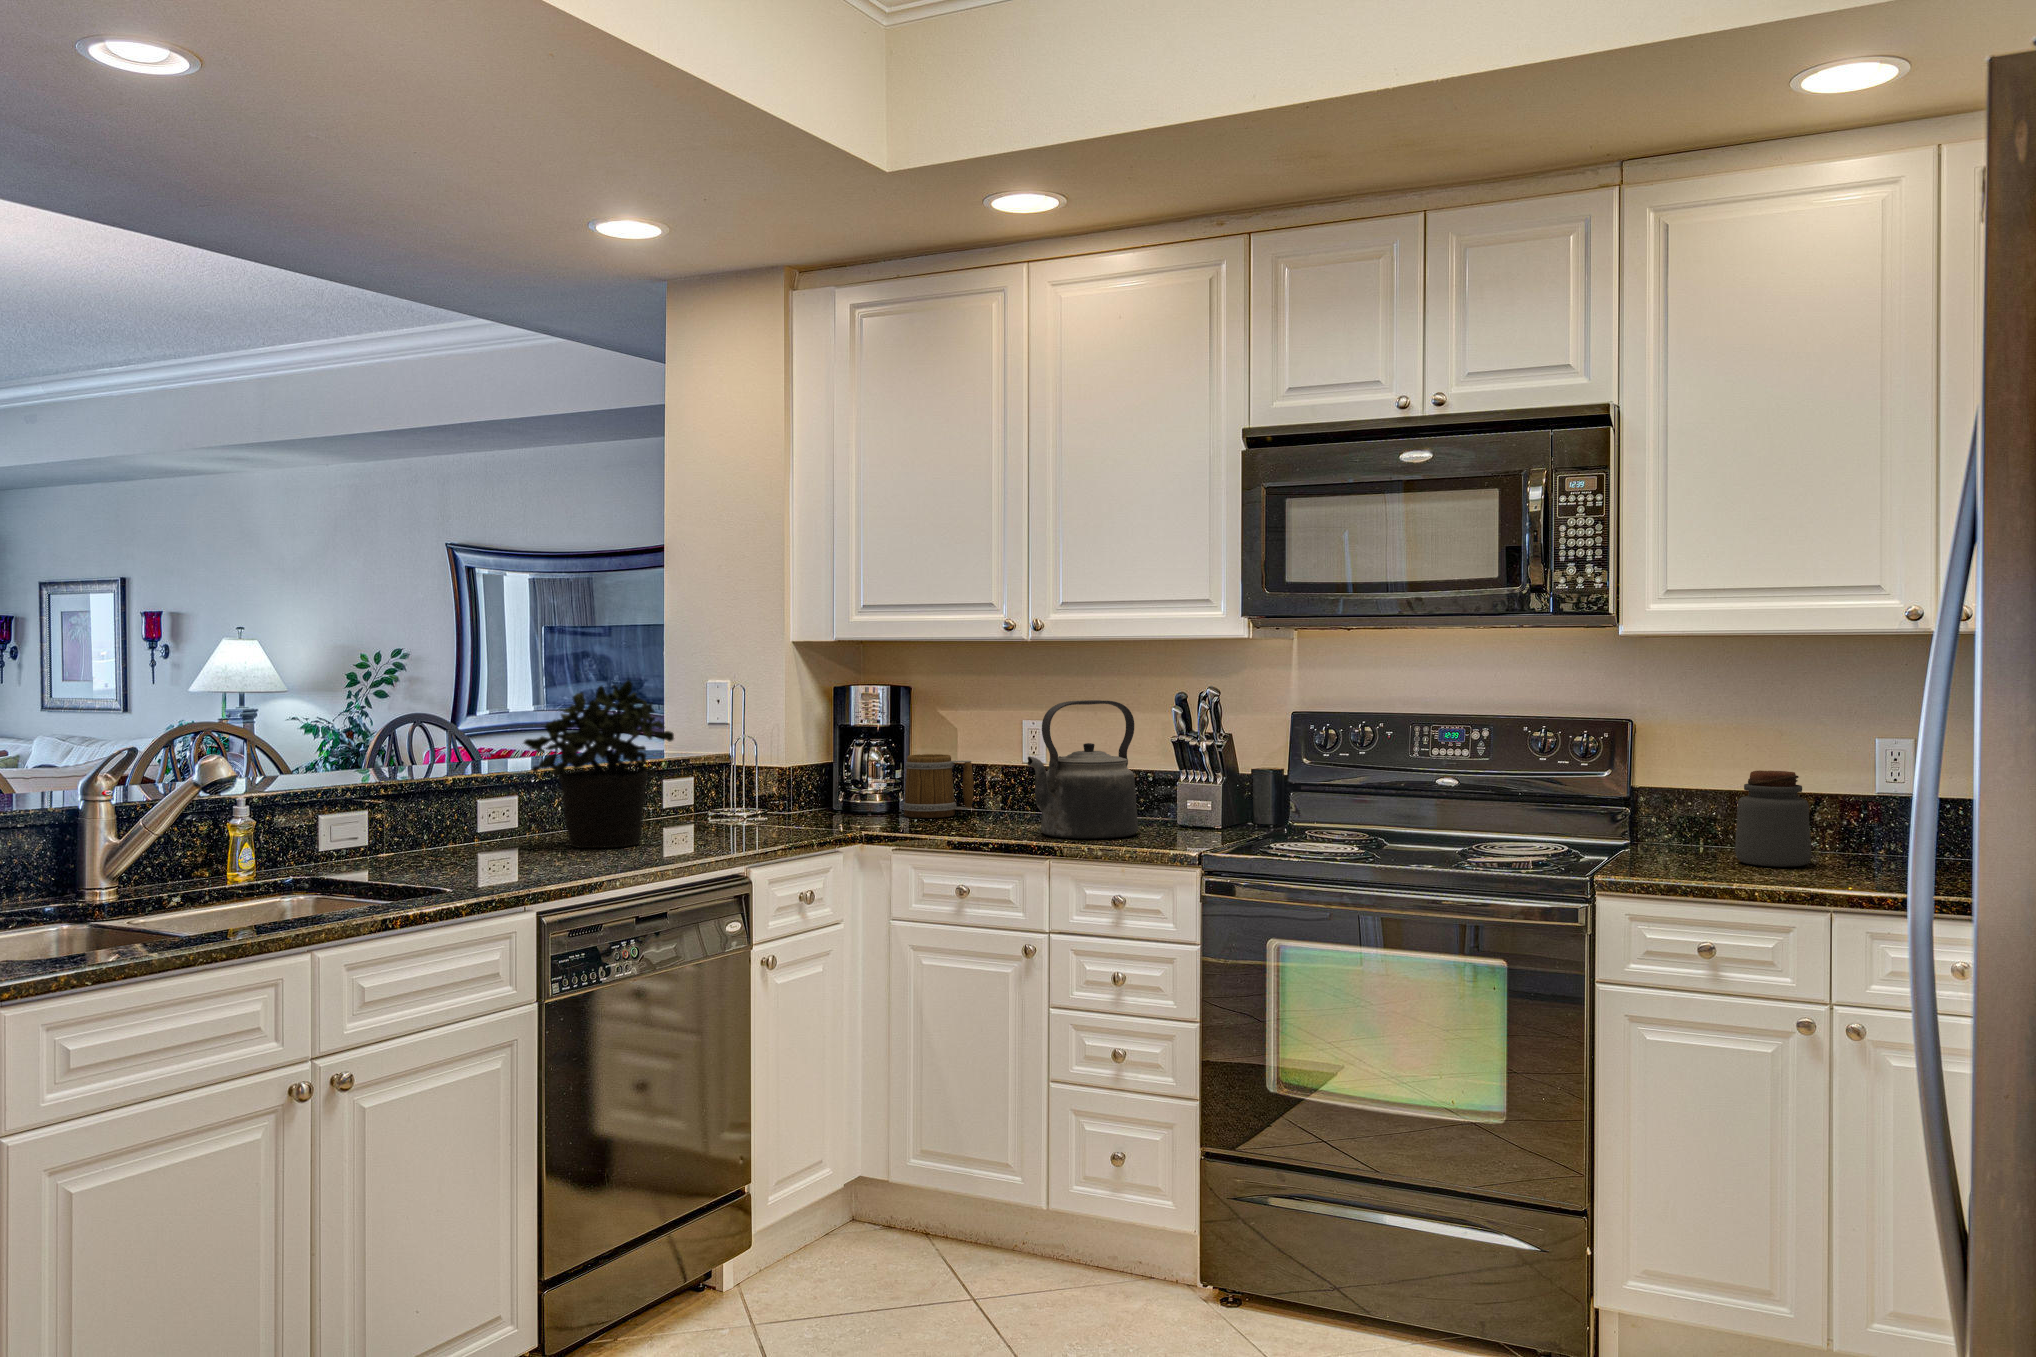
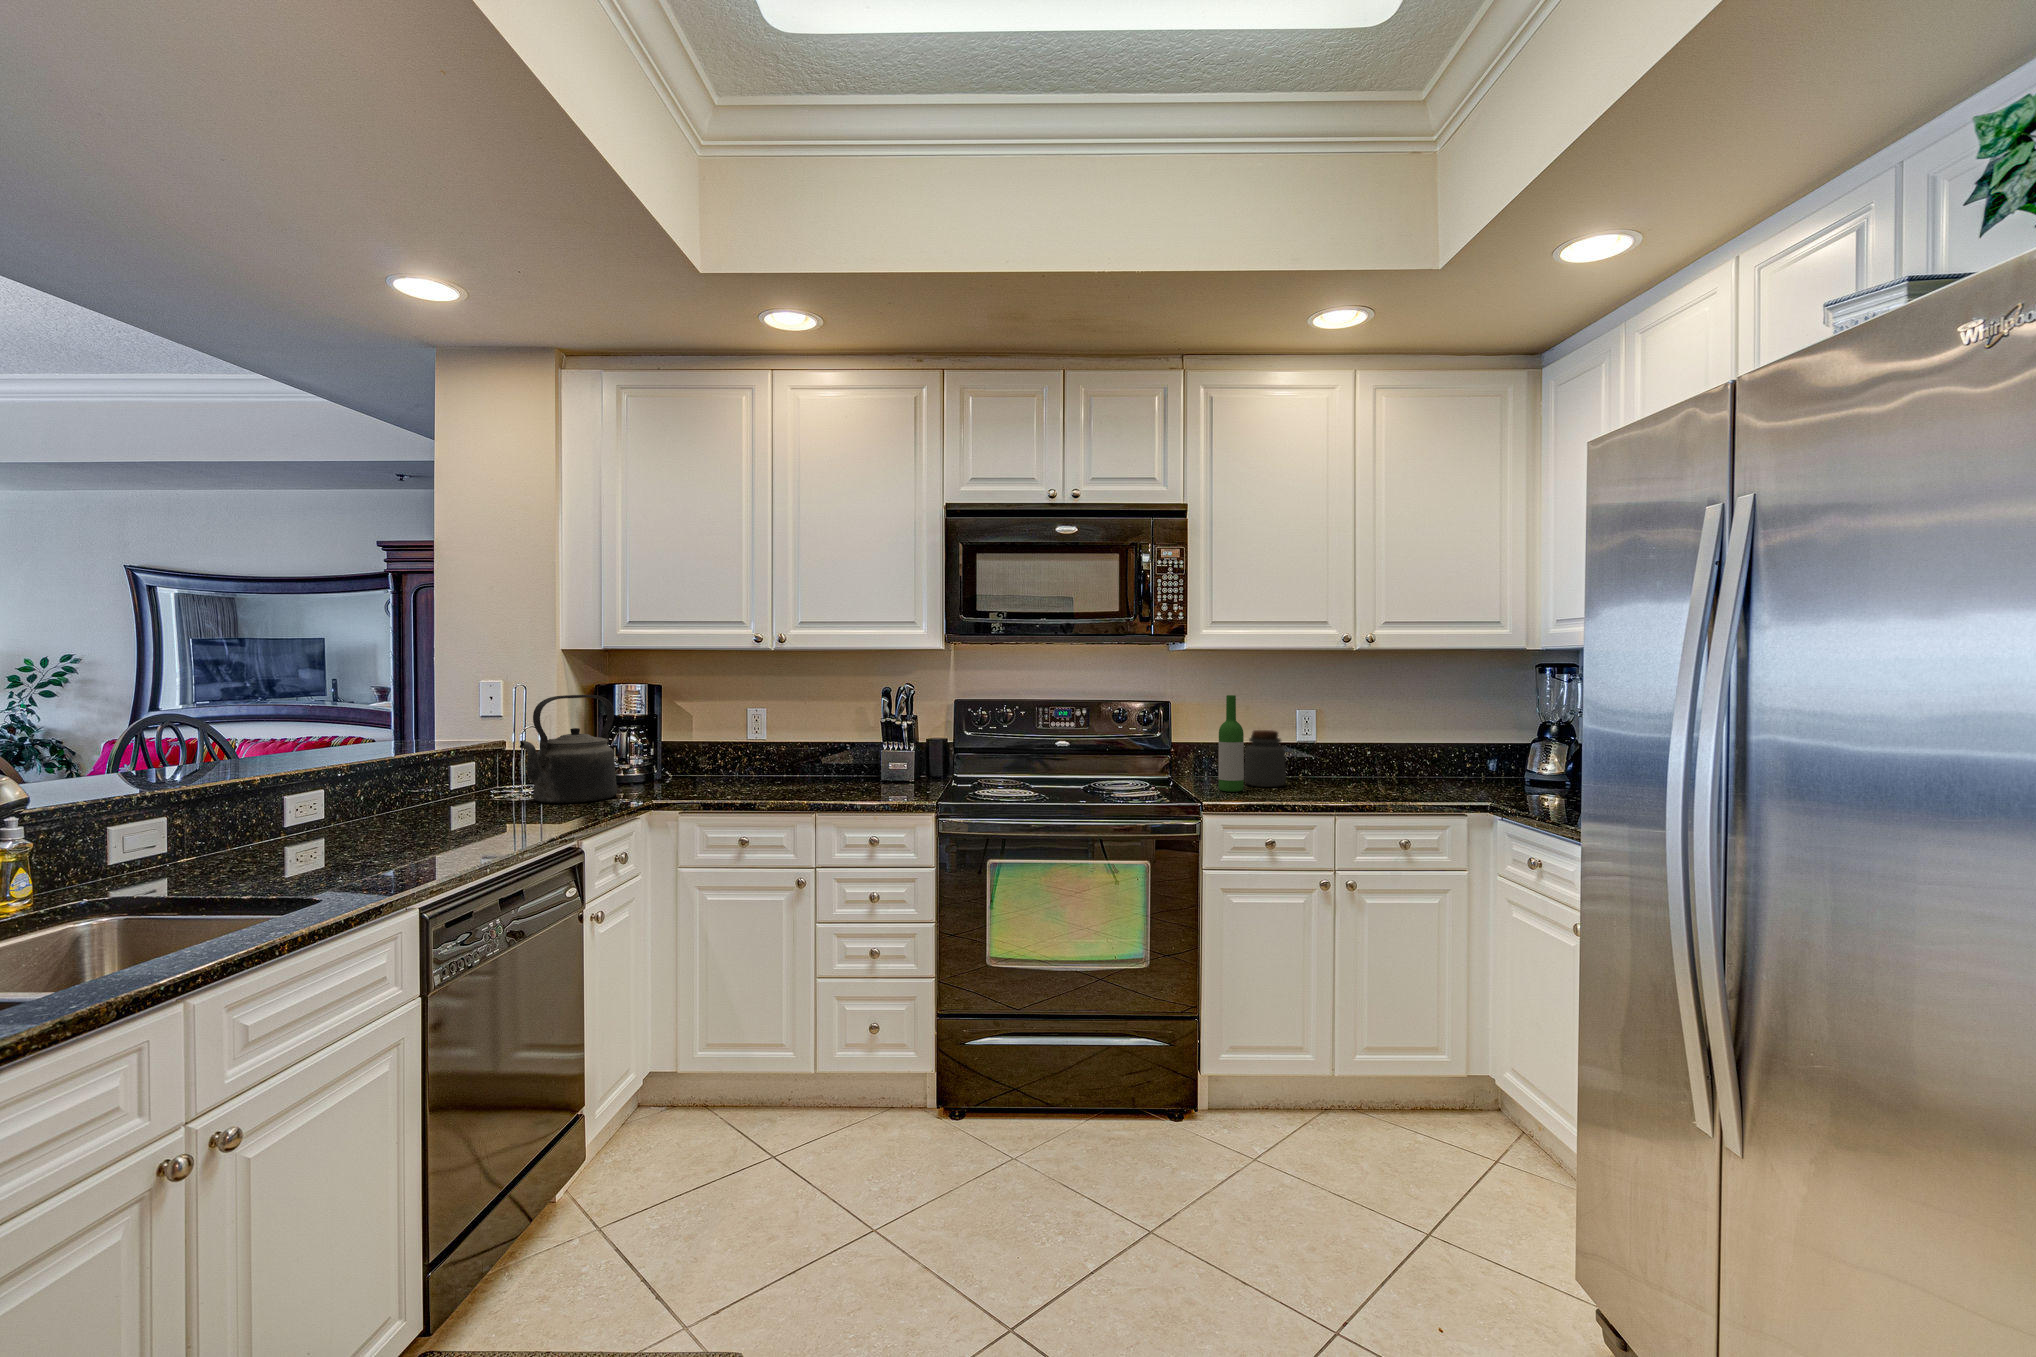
potted plant: present [524,681,674,848] -> none [342,682,504,835]
kettle: present [1027,700,1138,839] -> present [520,695,617,803]
wine bottle: none [1666,710,1710,869] -> present [1218,695,1244,792]
mug: present [903,754,973,818] -> none [666,736,721,785]

